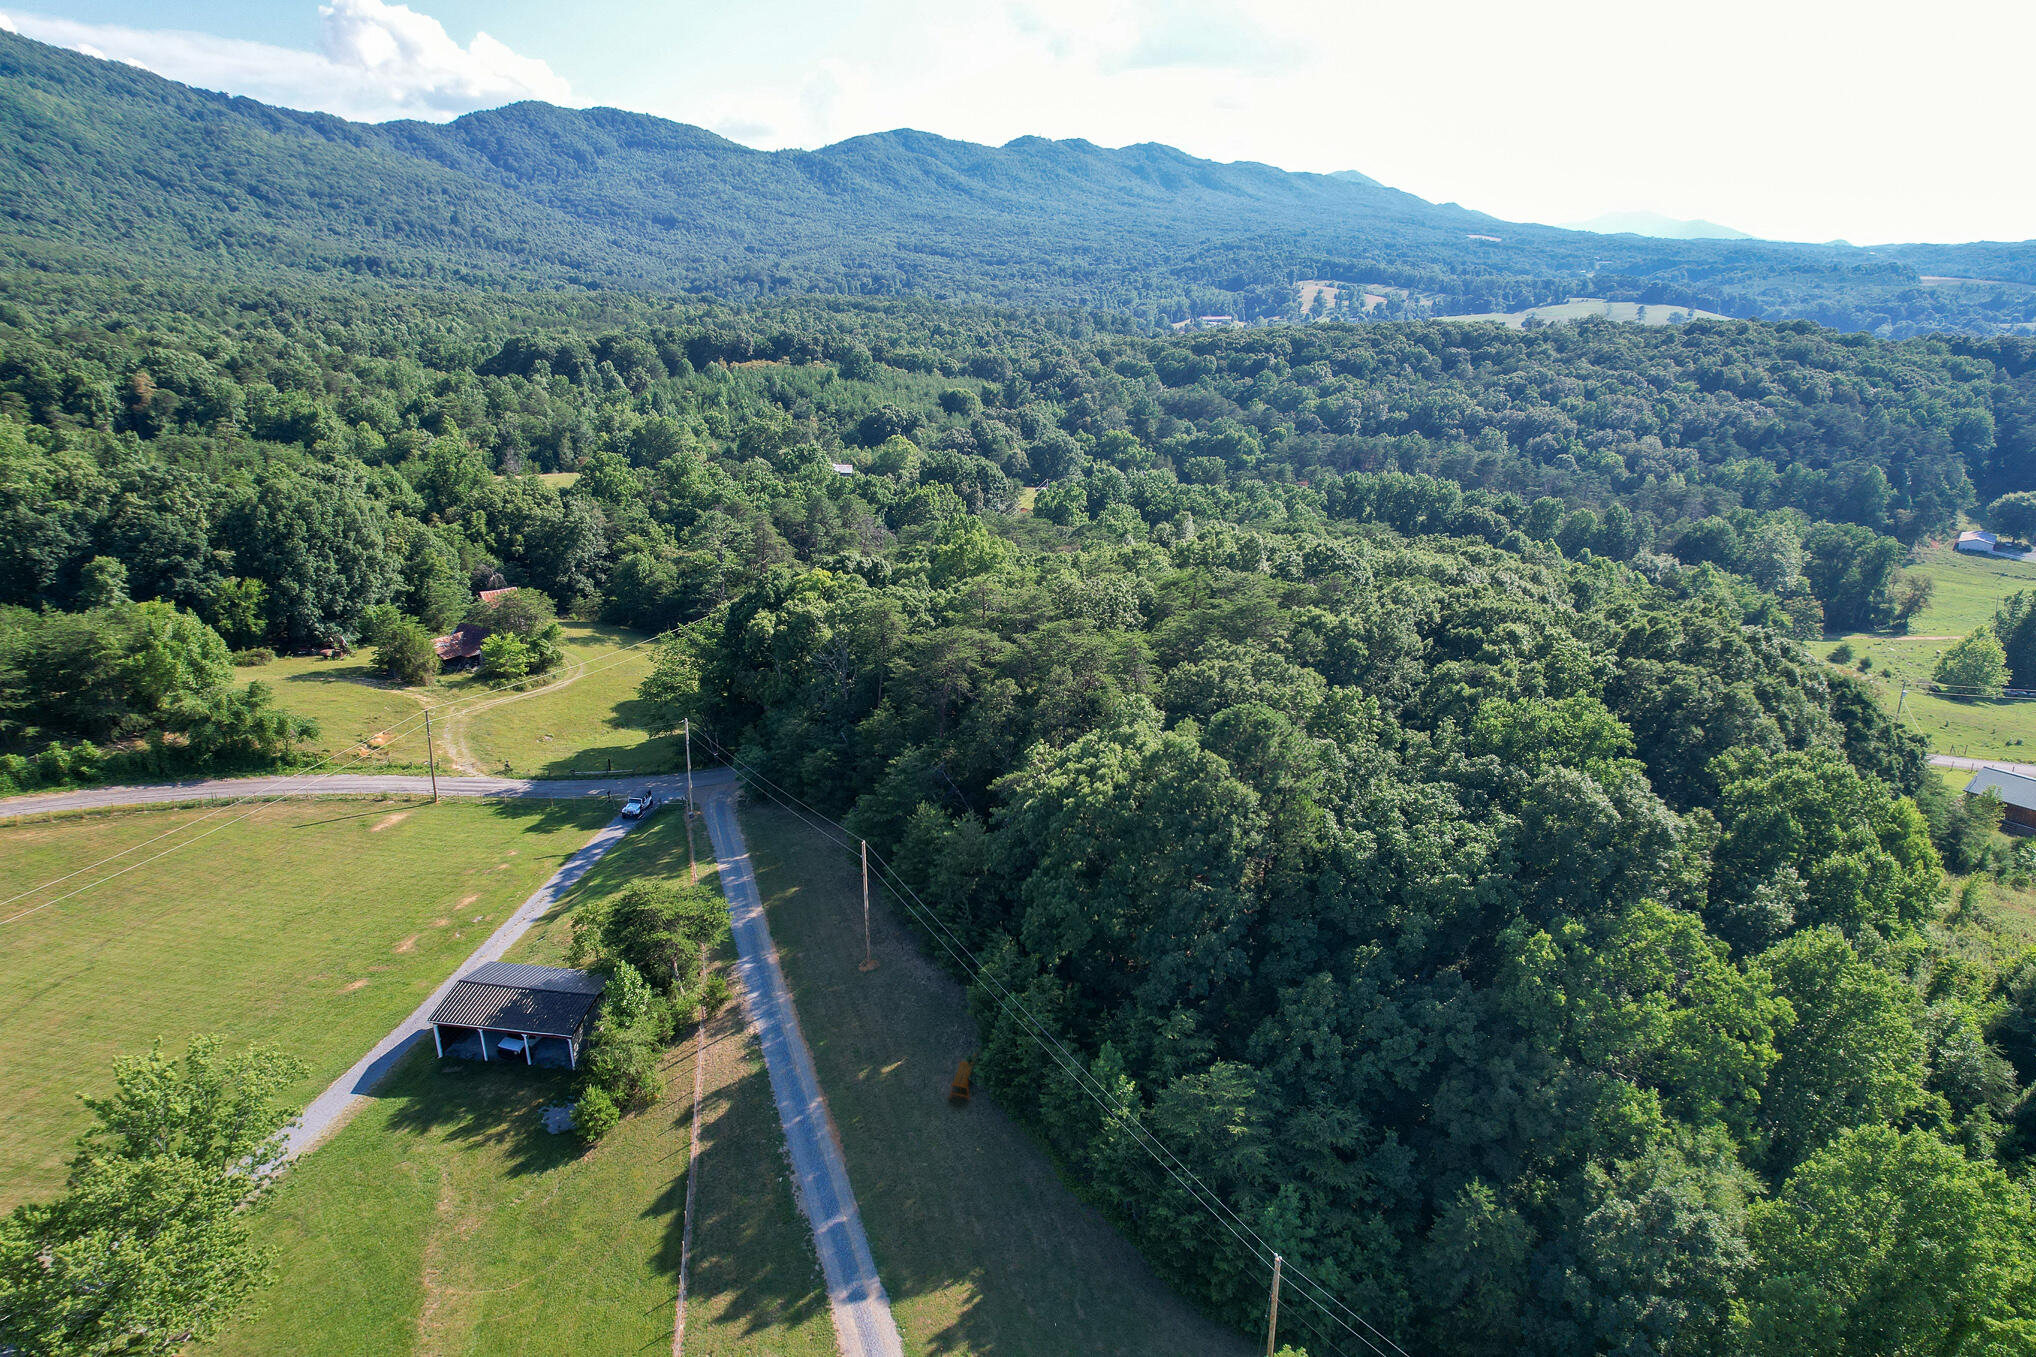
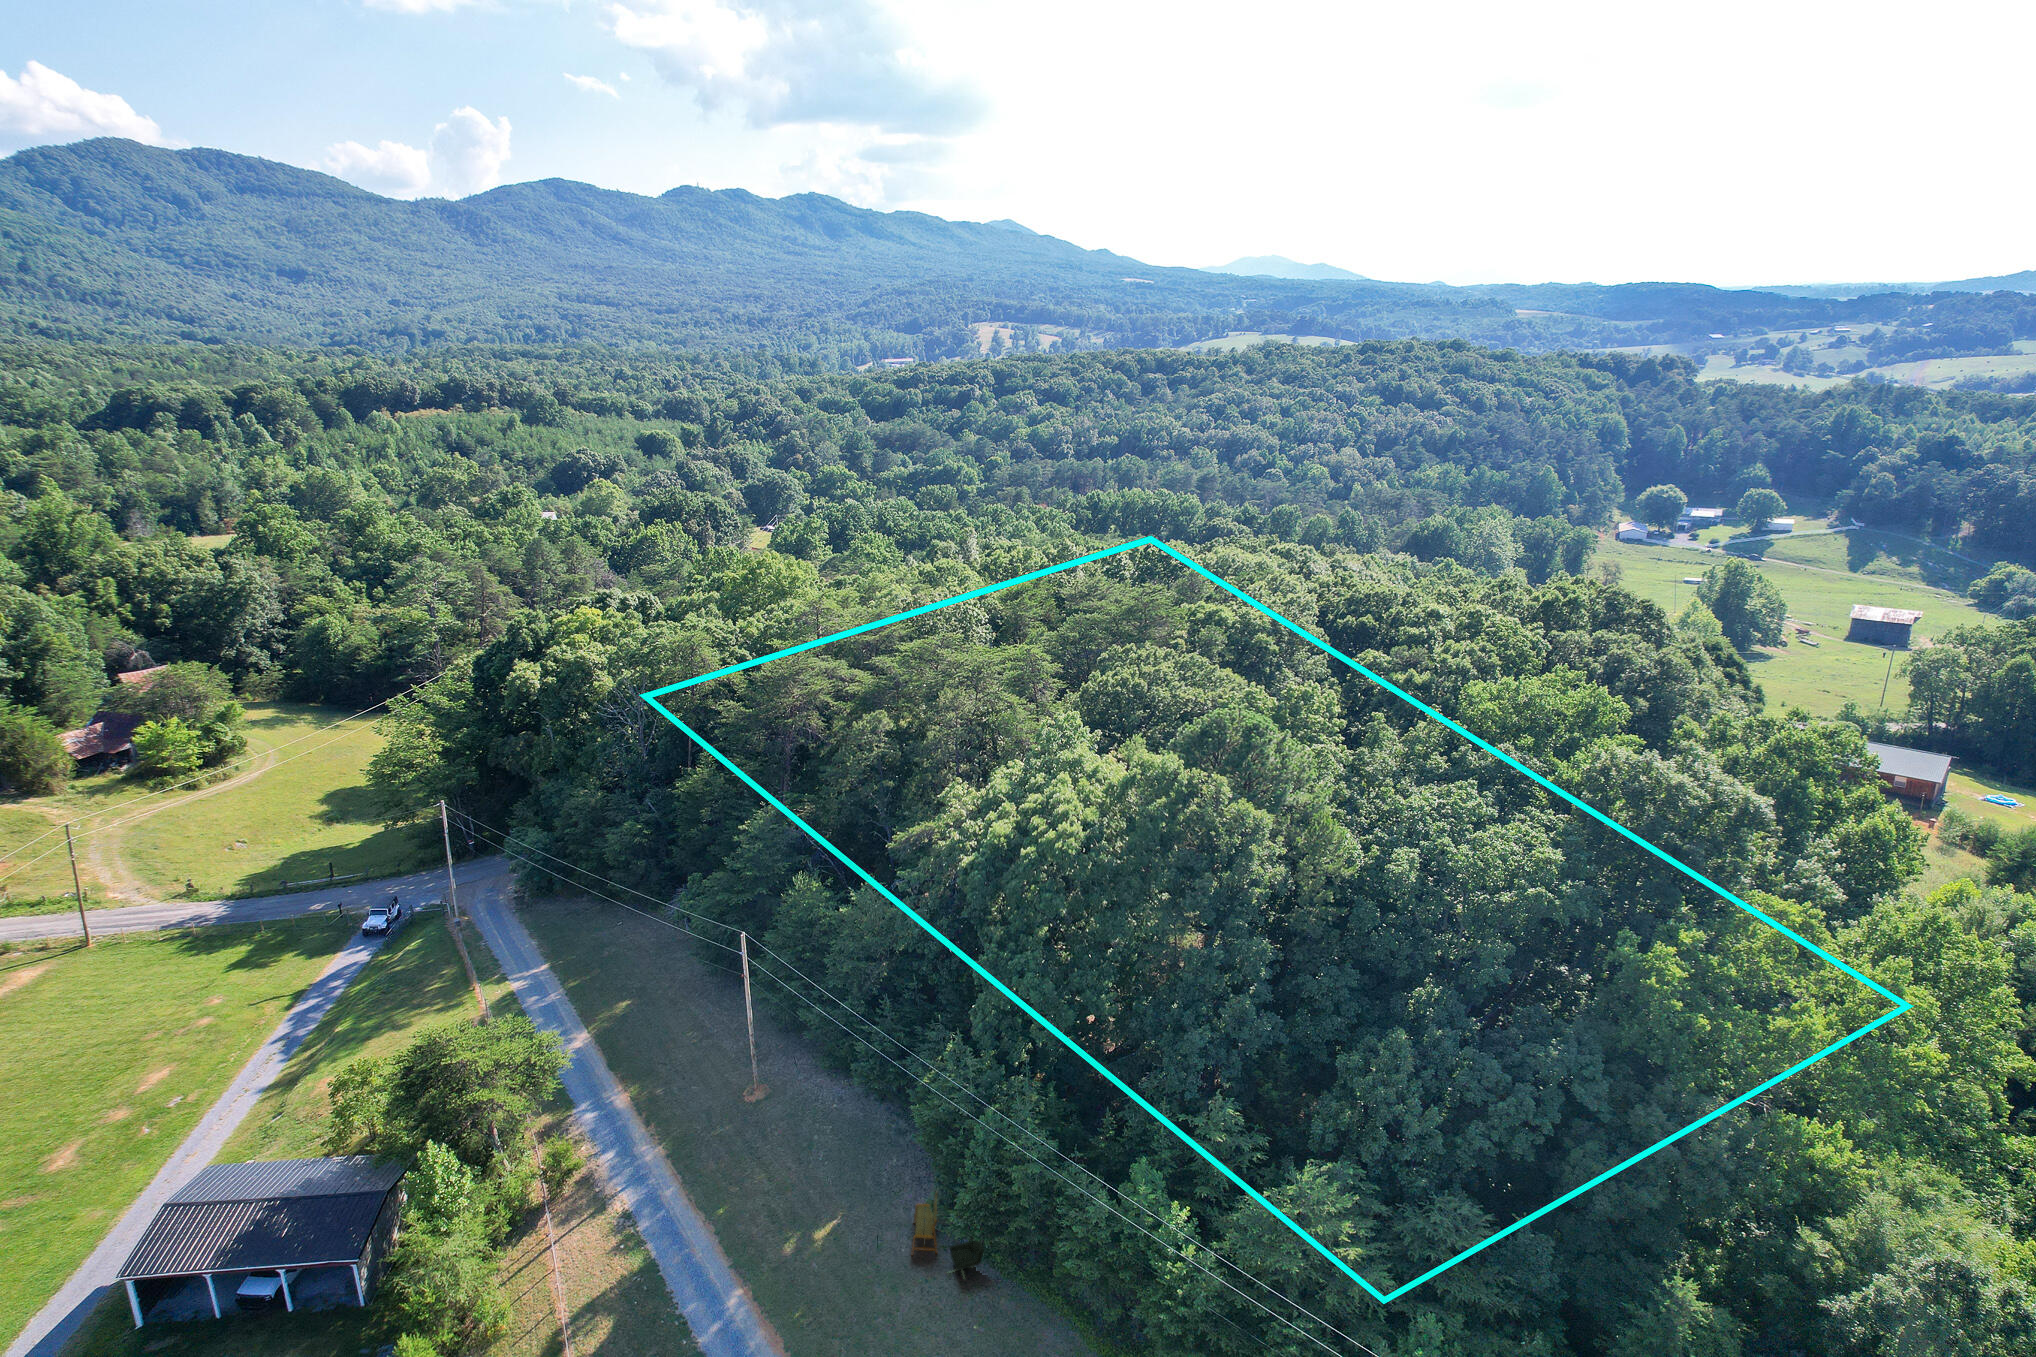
lounge chair: none [973,1091,1001,1121] -> present [950,1241,984,1277]

